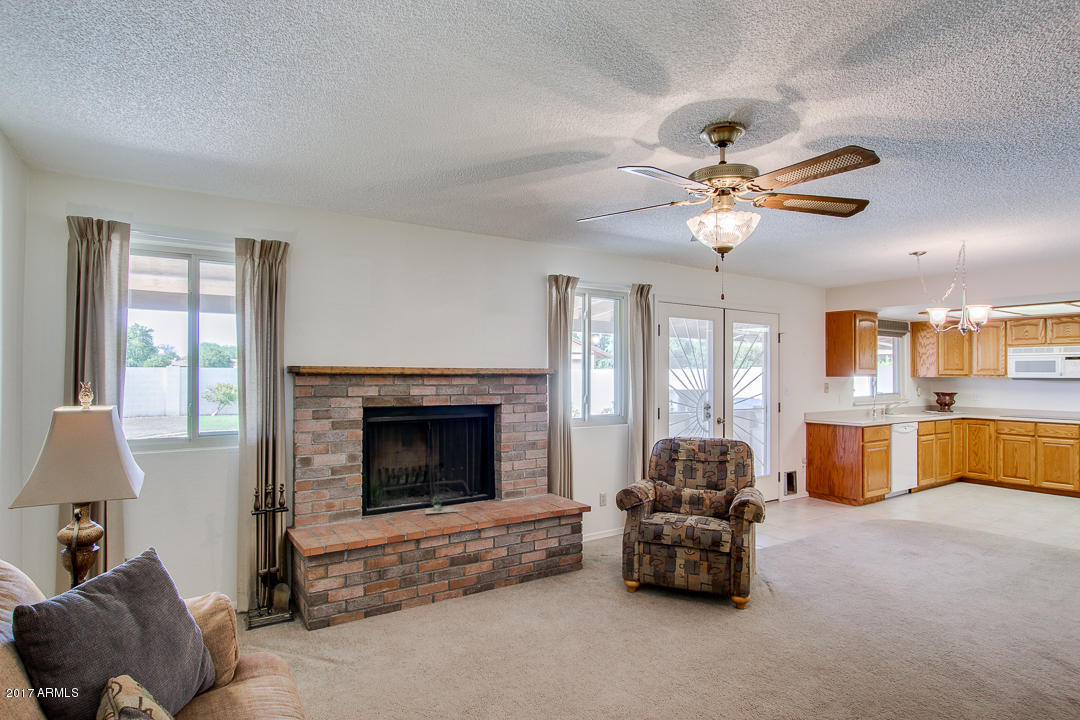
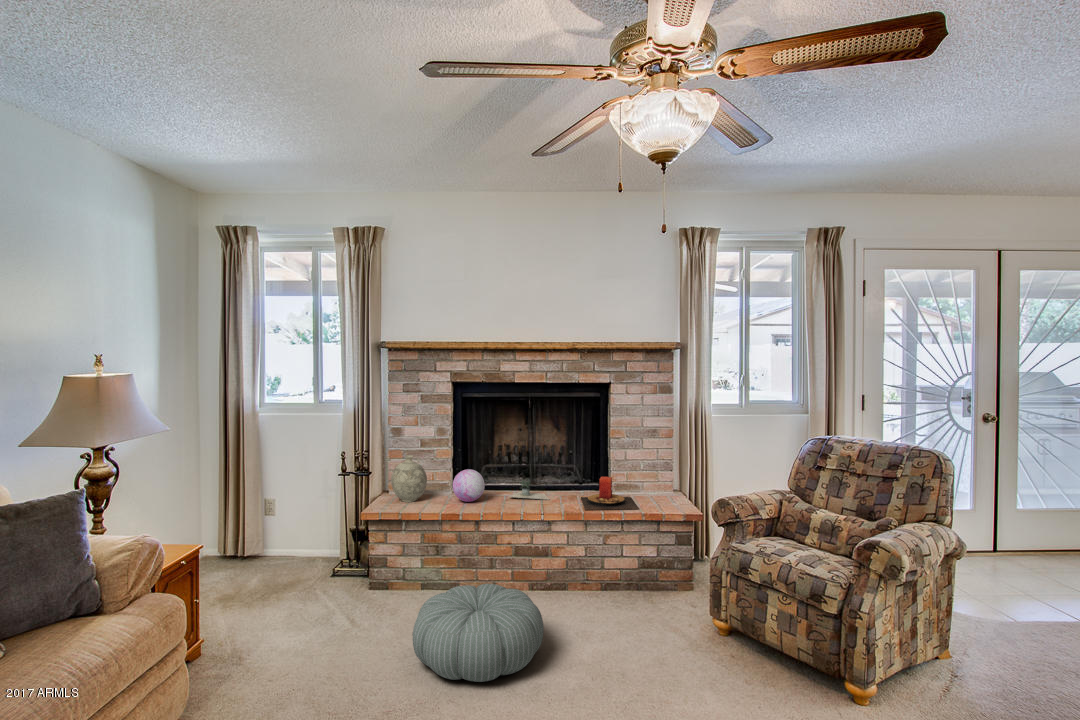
decorative vase: none [309,484,348,533] -> present [391,456,427,502]
candle: none [486,484,545,515] -> present [581,476,639,510]
decorative orb: none [376,491,408,523] -> present [453,469,485,502]
pouf: none [424,588,546,678] -> present [413,584,544,682]

